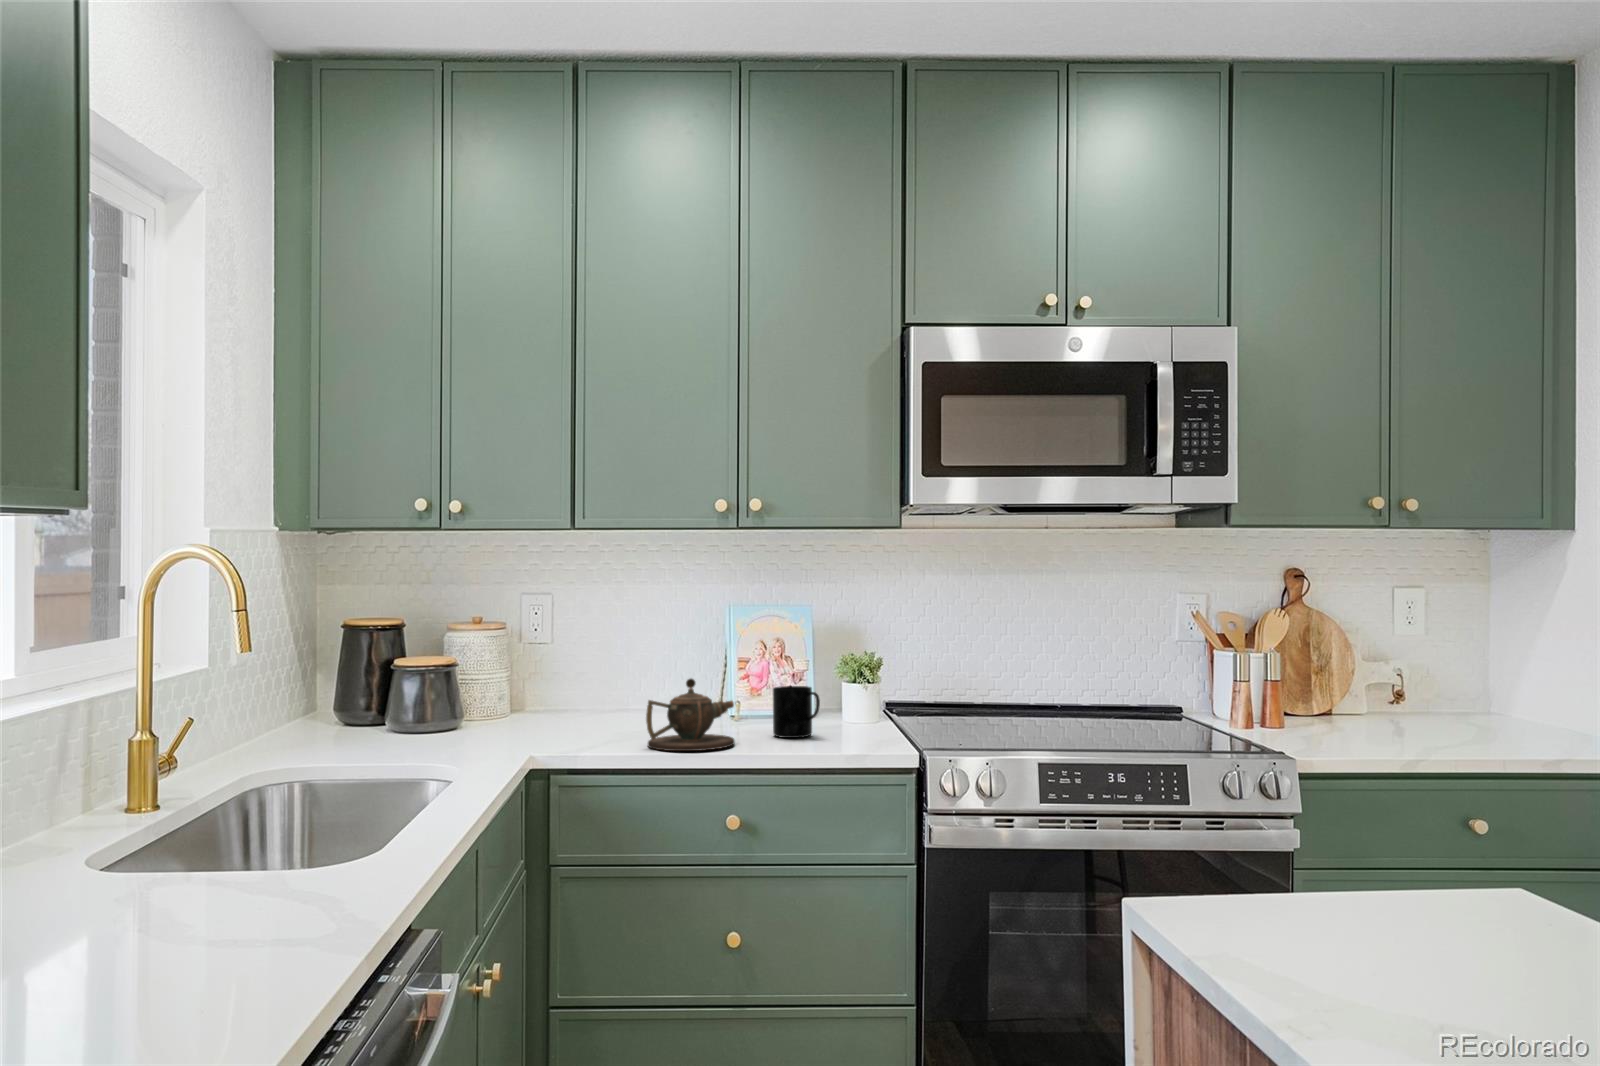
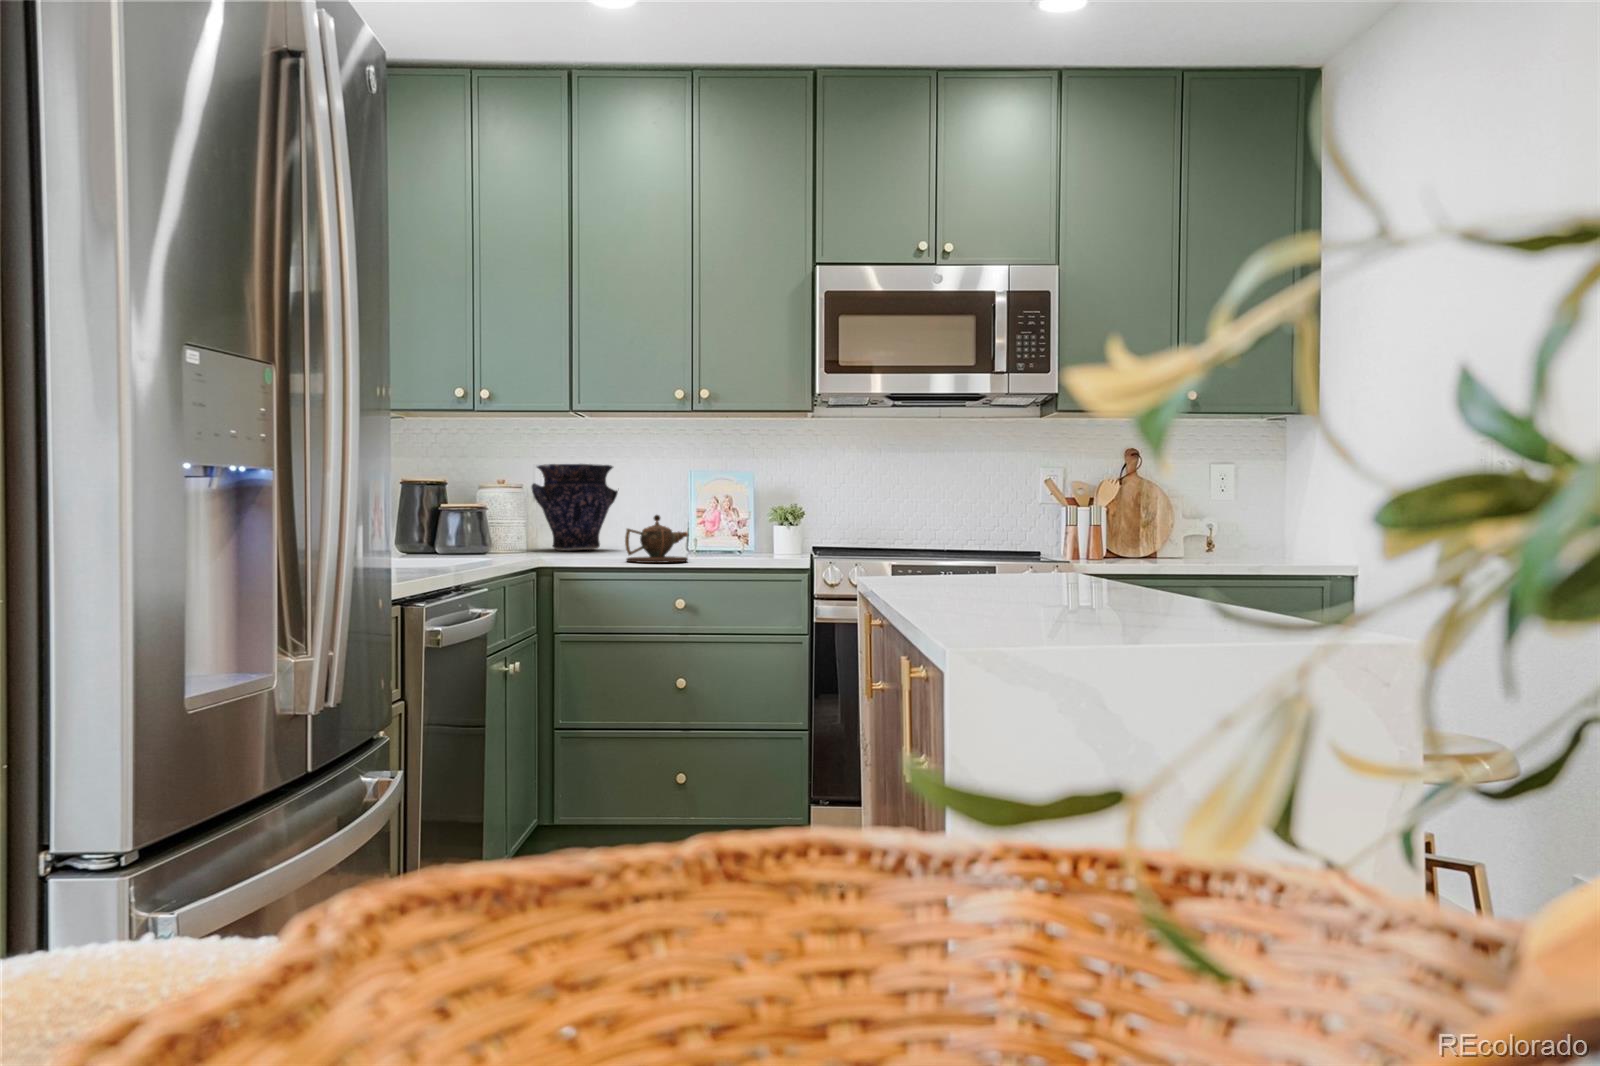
vase: none [517,599,633,716] -> present [532,464,618,550]
mug: present [773,686,820,738] -> none [717,525,751,560]

